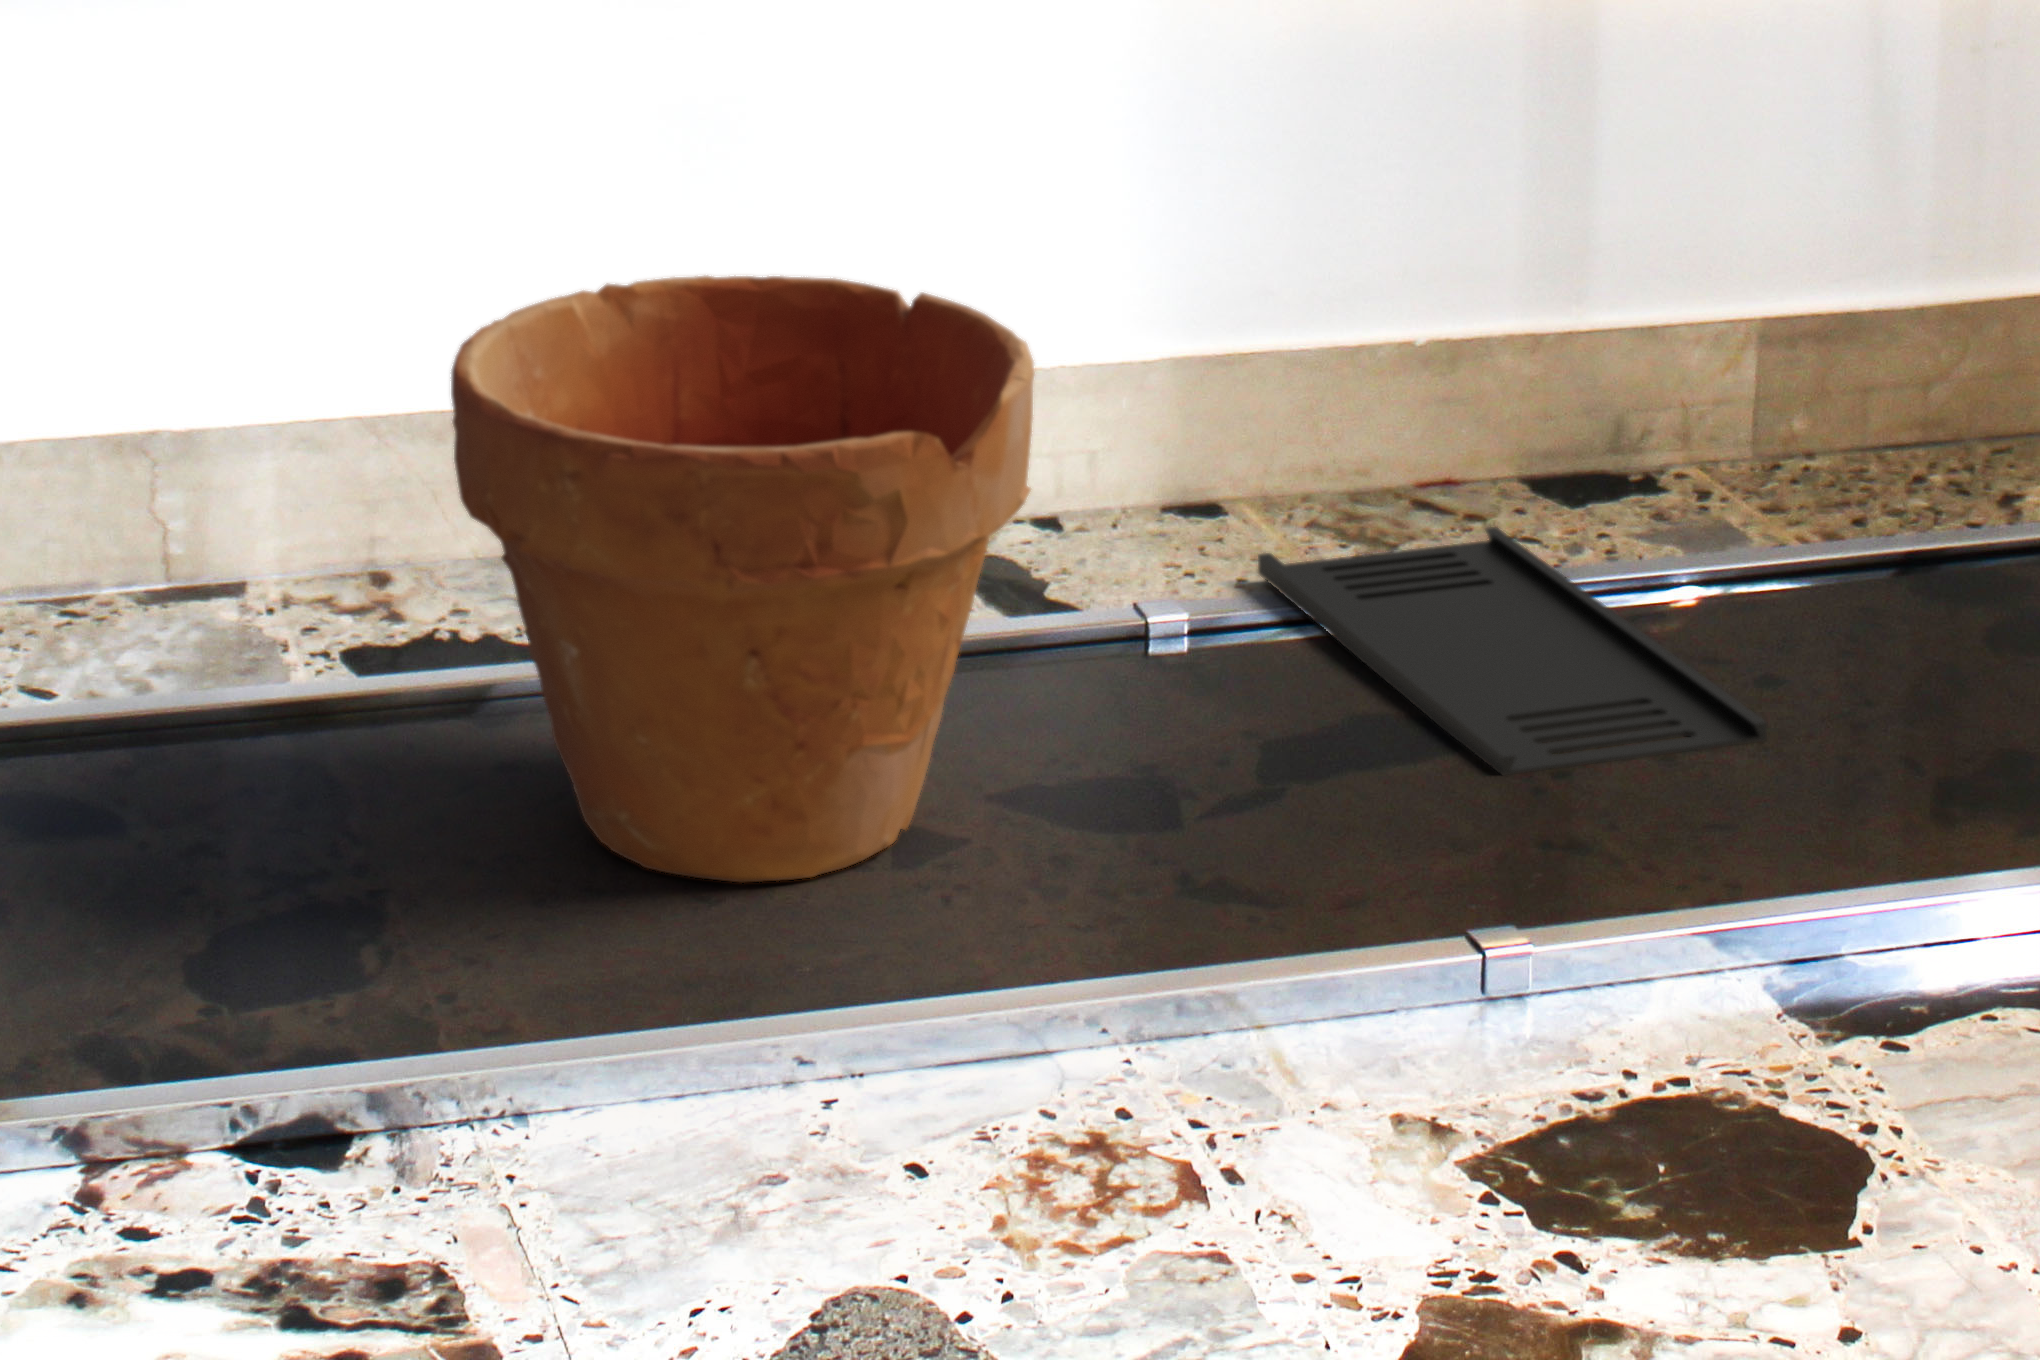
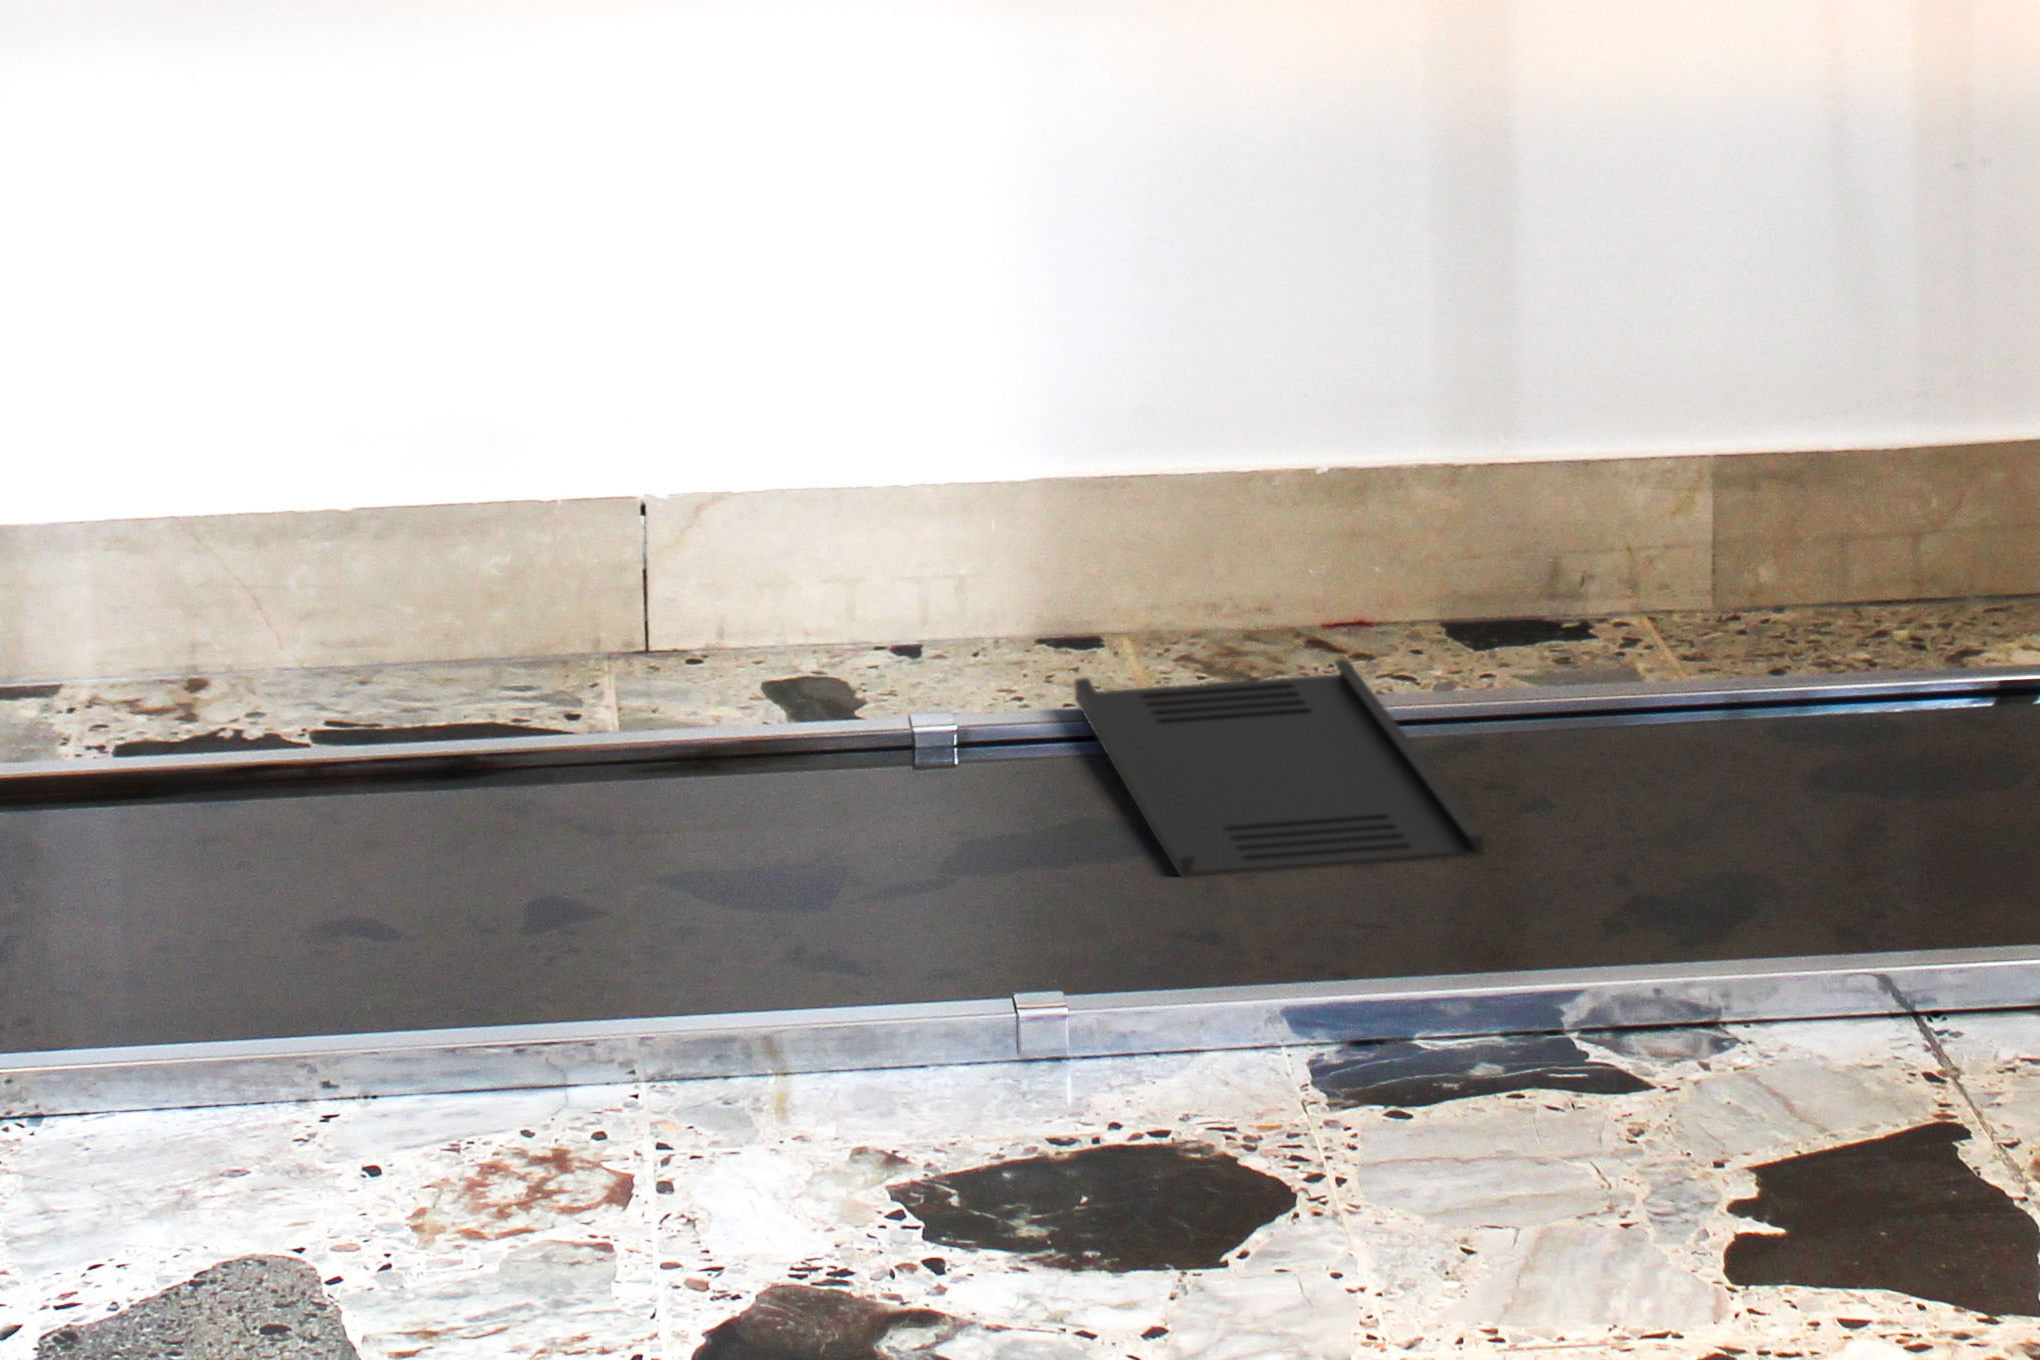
flower pot: present [451,275,1034,883] -> none [73,355,664,943]

